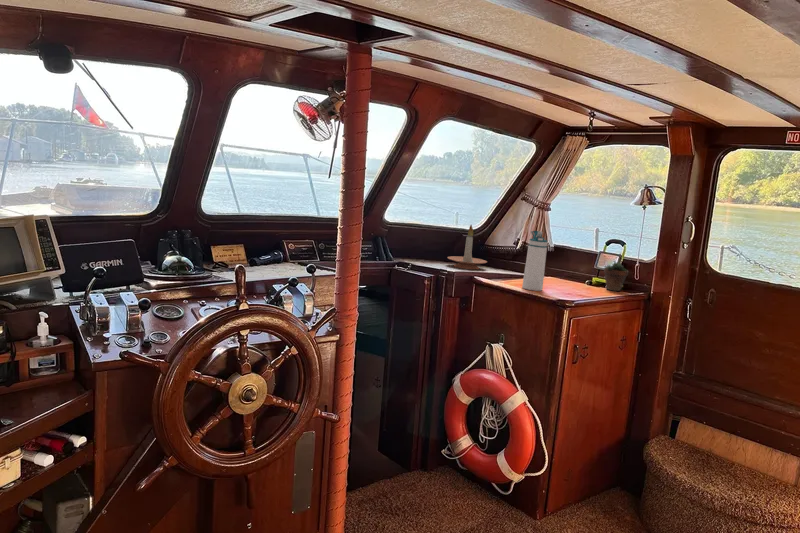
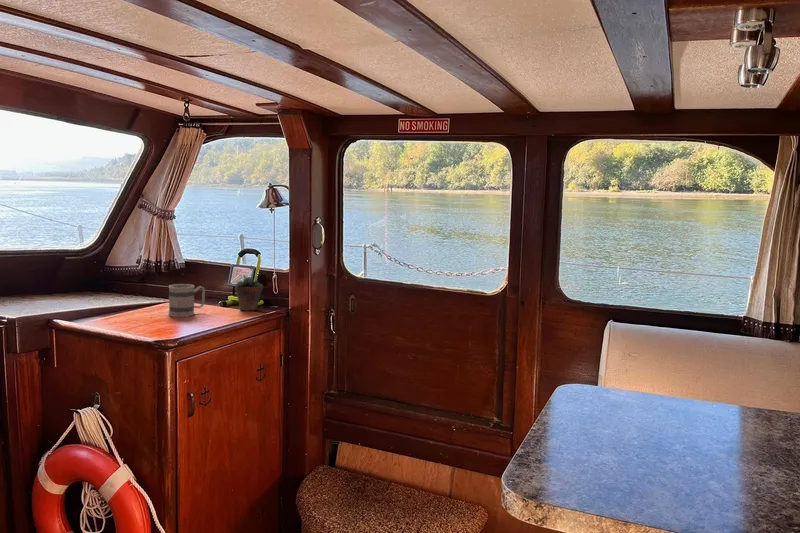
candle holder: present [448,225,487,269] -> none [34,246,94,305]
water bottle: present [522,231,547,291] -> none [117,252,145,331]
mug: none [551,261,581,288] -> present [169,284,205,317]

